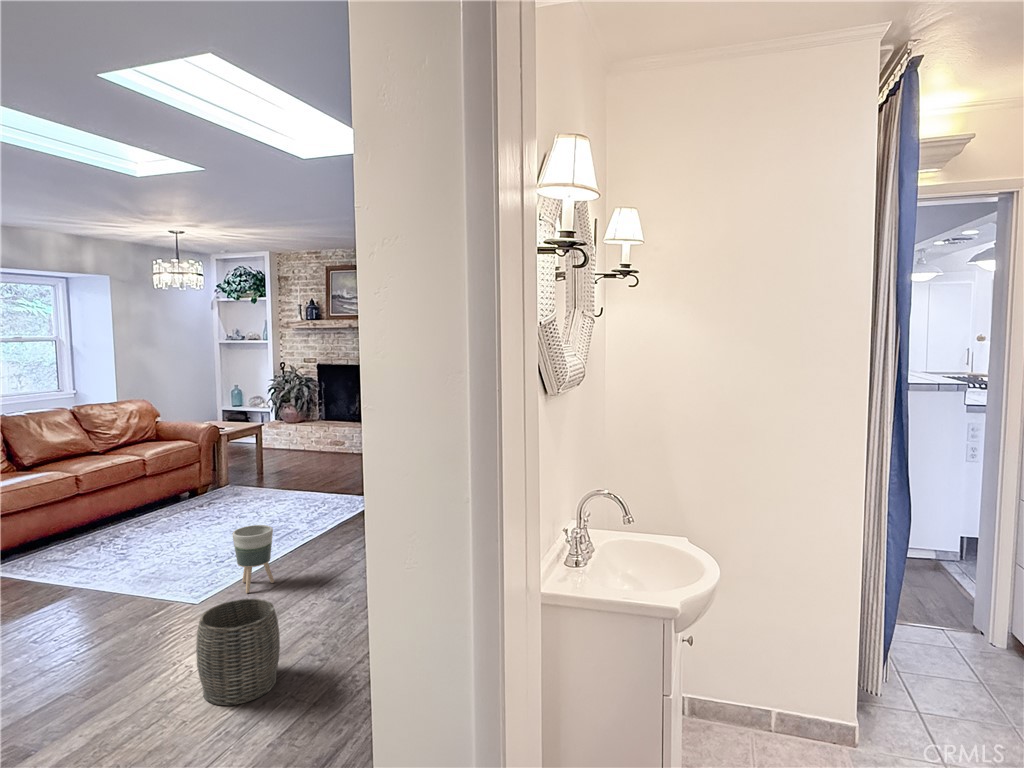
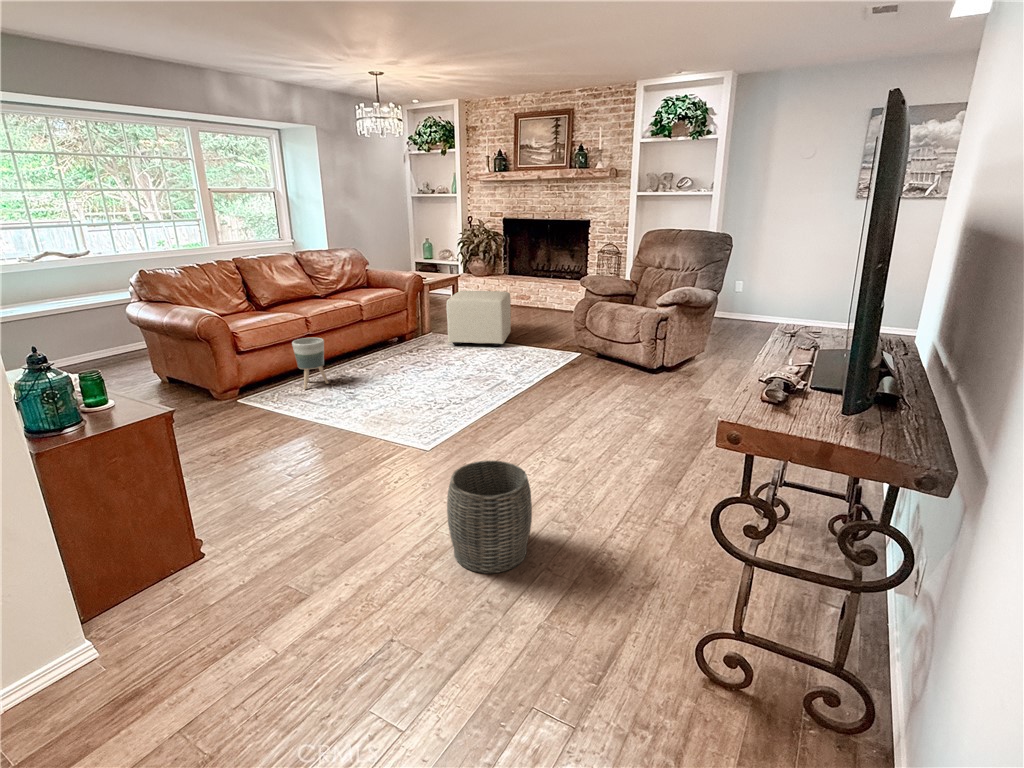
ottoman: none [243,440,316,497] -> present [446,291,511,346]
planter: present [232,525,274,593] -> present [292,338,328,389]

